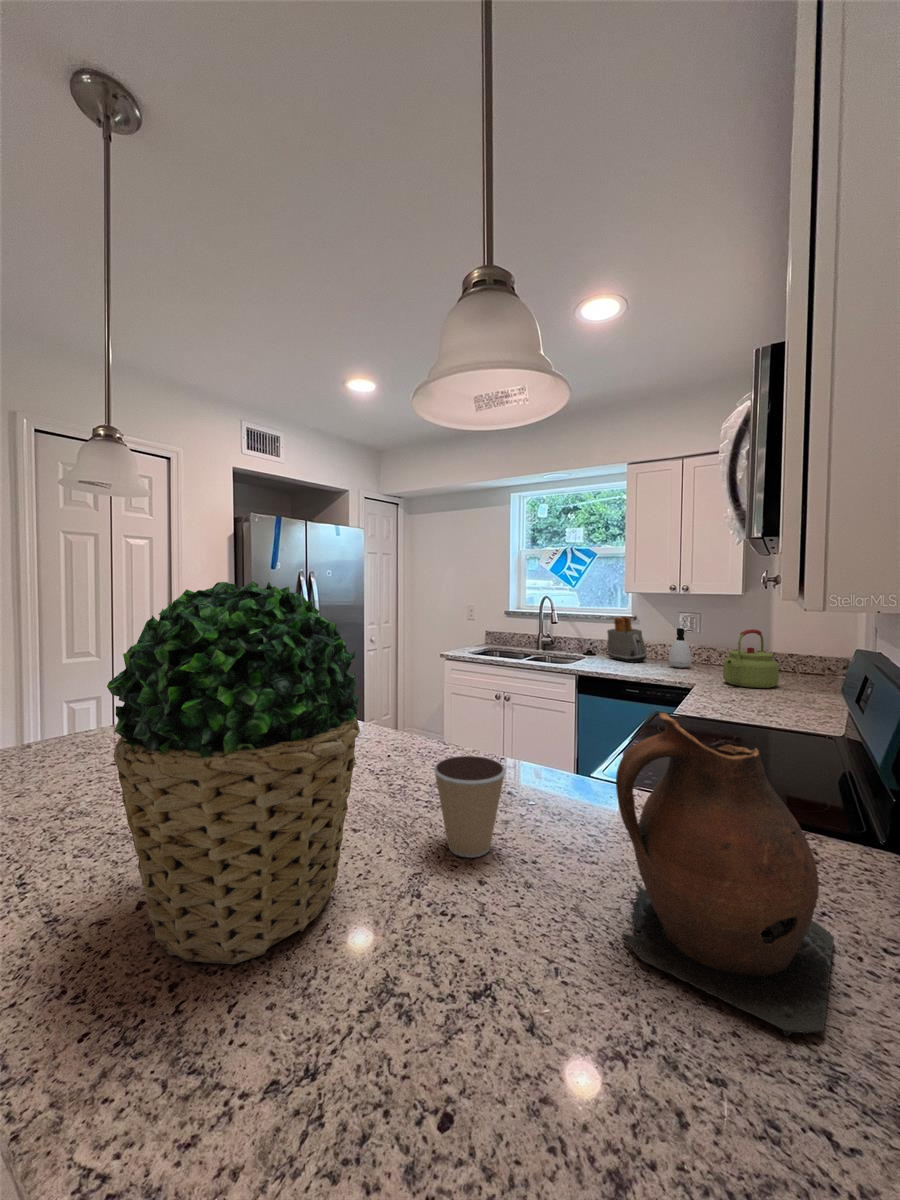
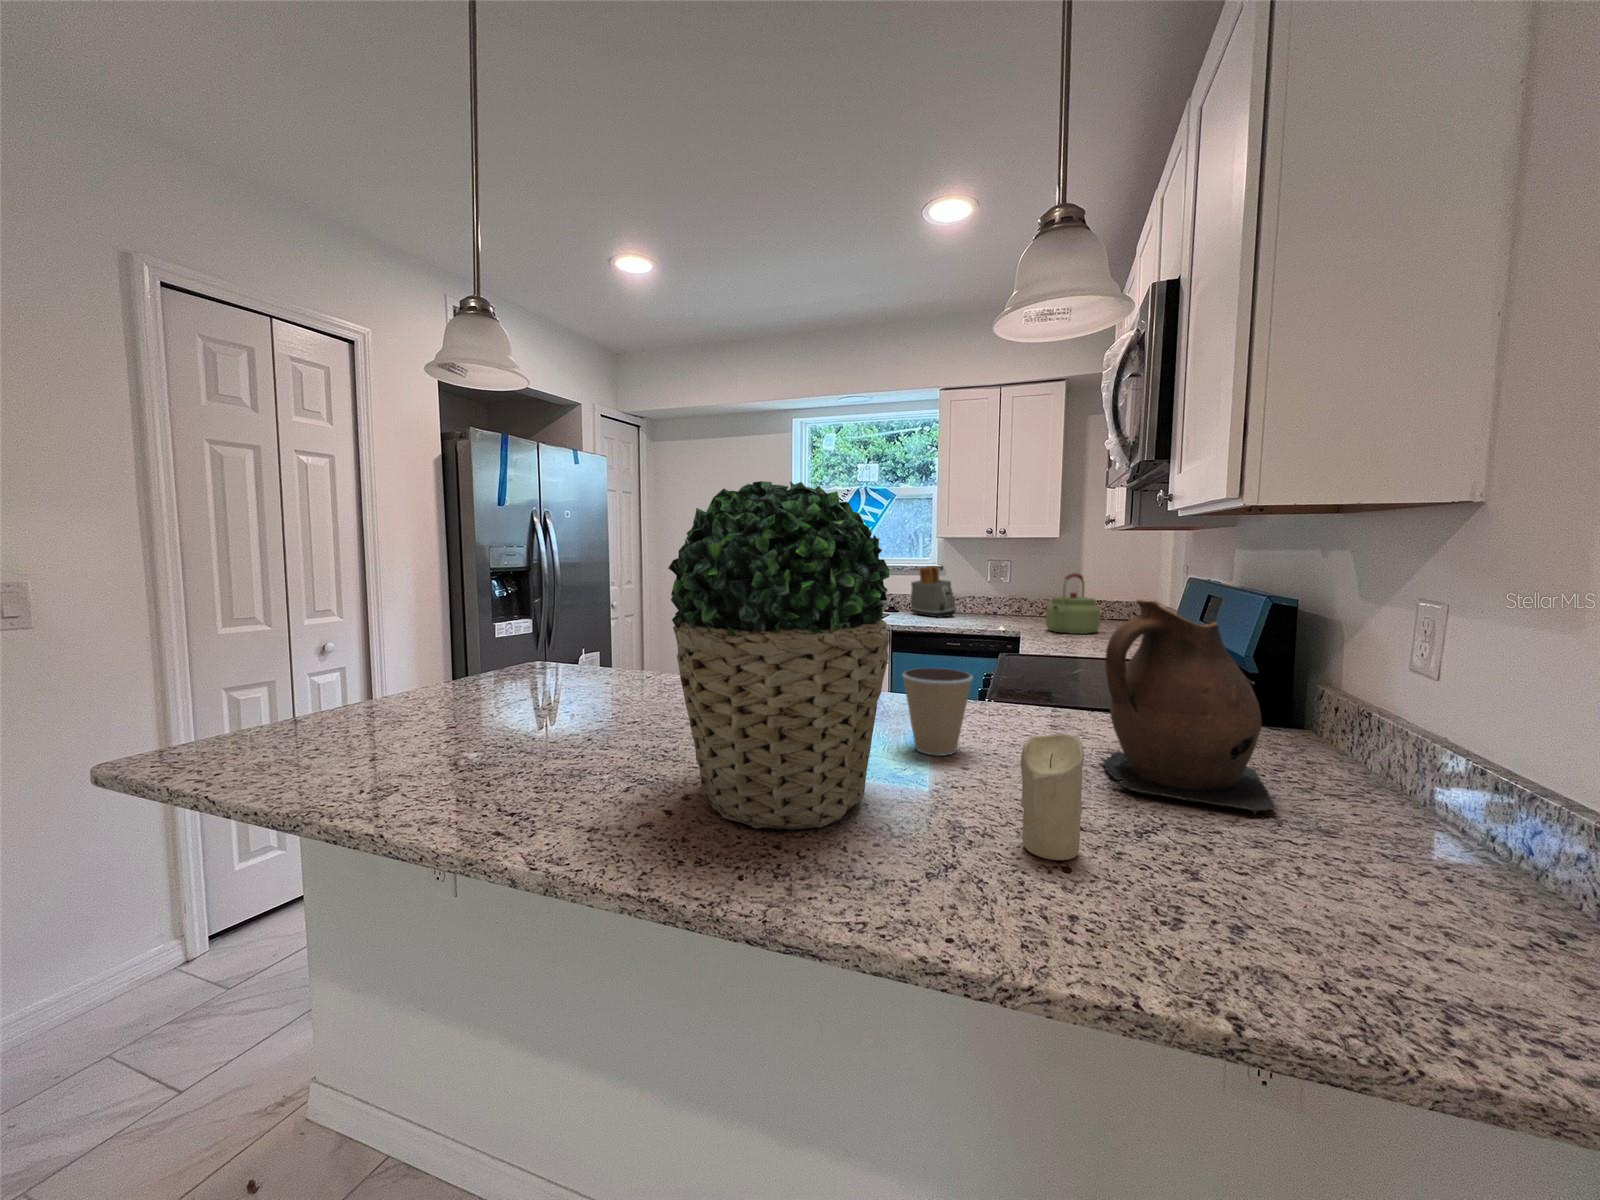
soap dispenser: present [669,628,692,668] -> none [982,577,1007,620]
candle: none [416,903,490,1091] -> present [1021,734,1084,860]

